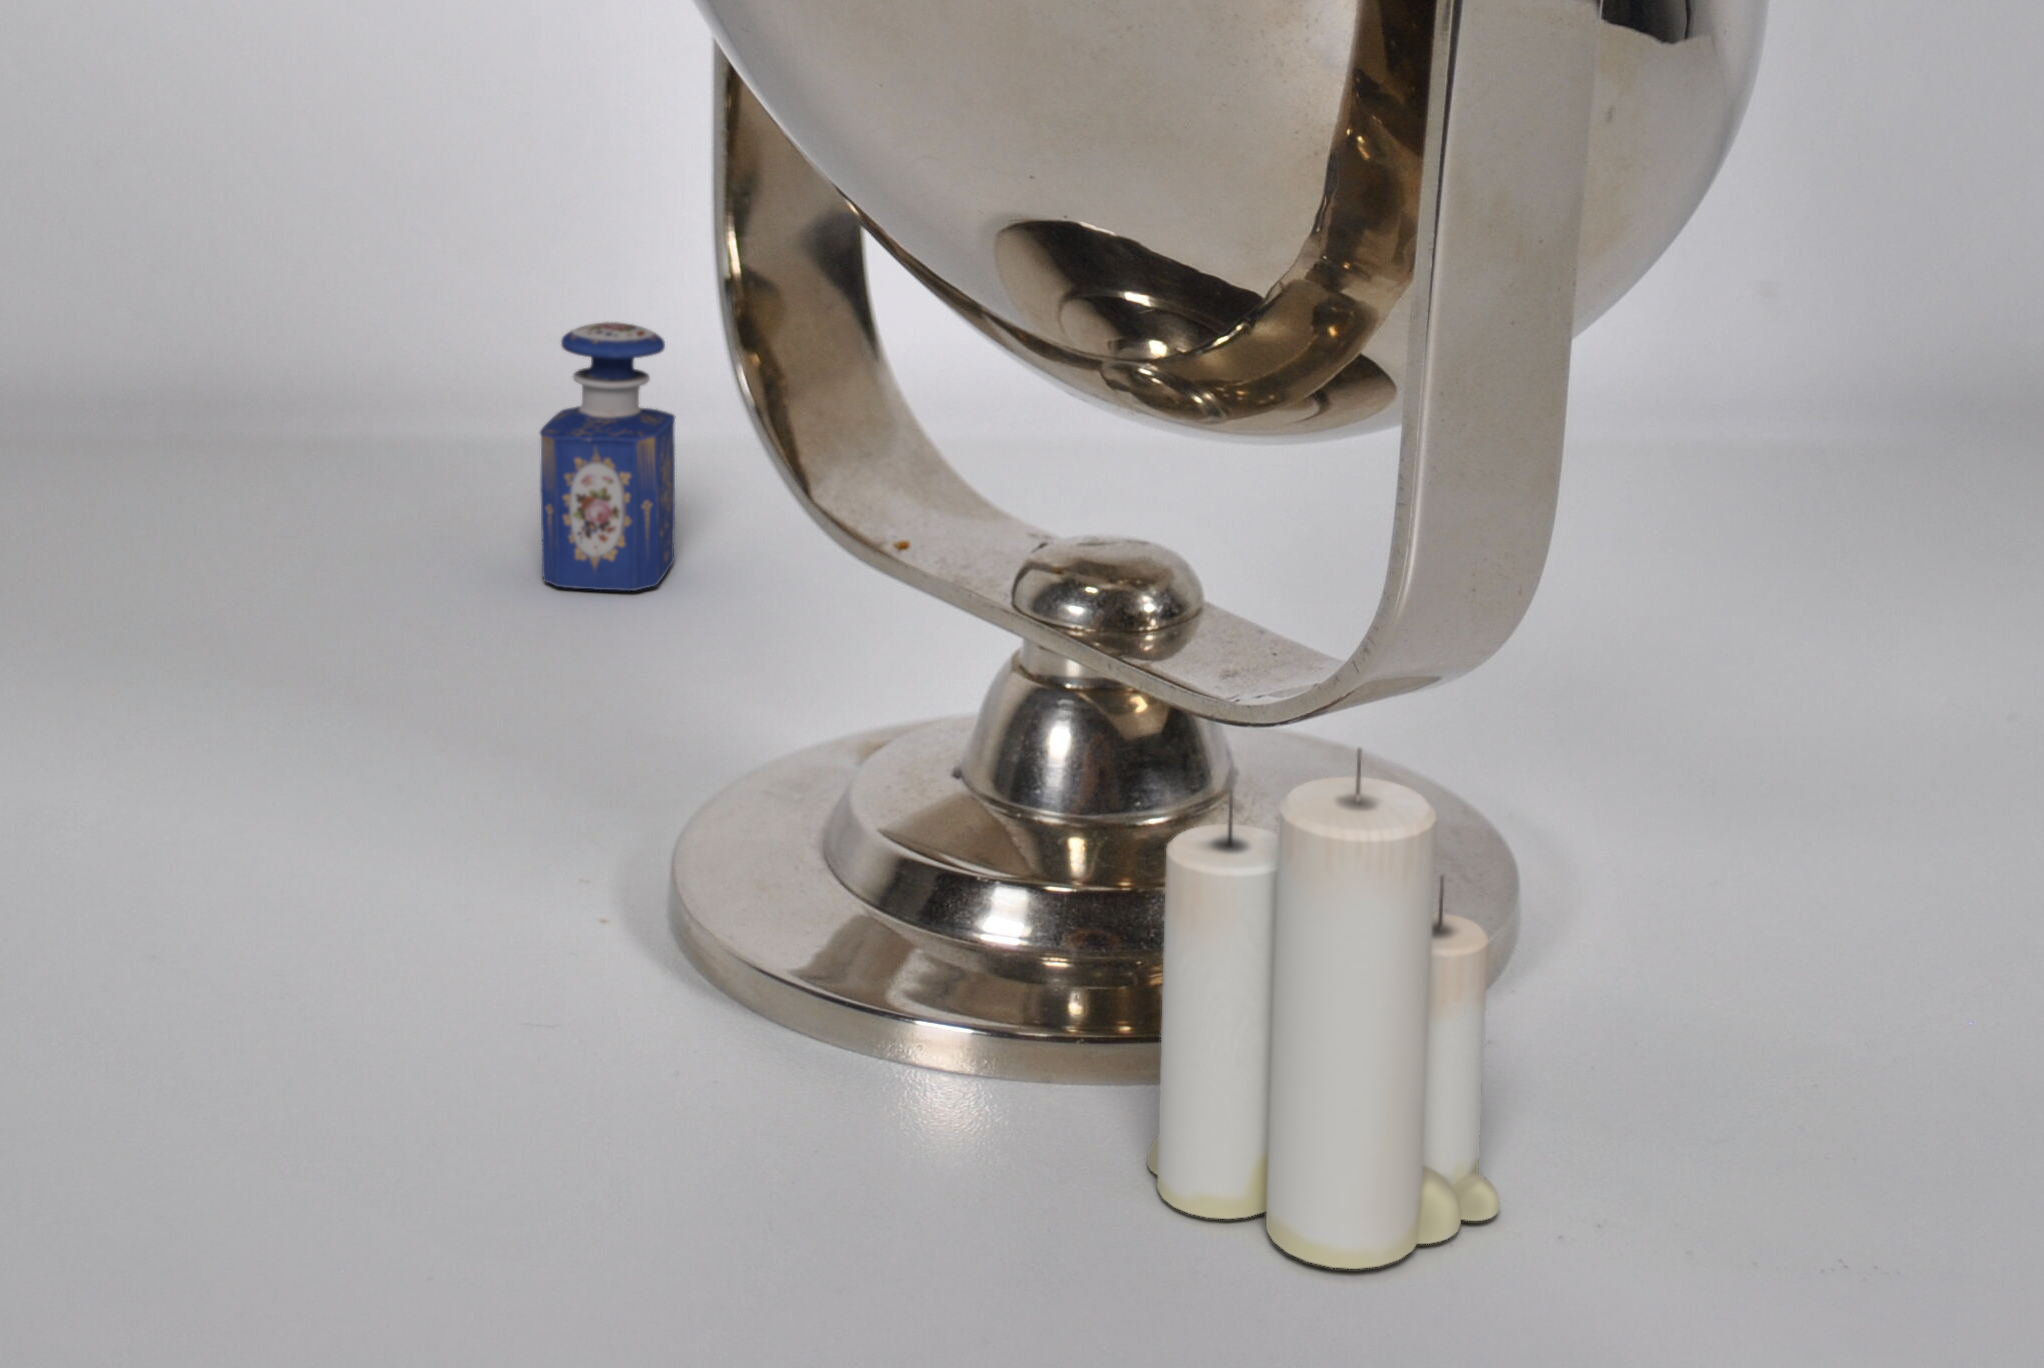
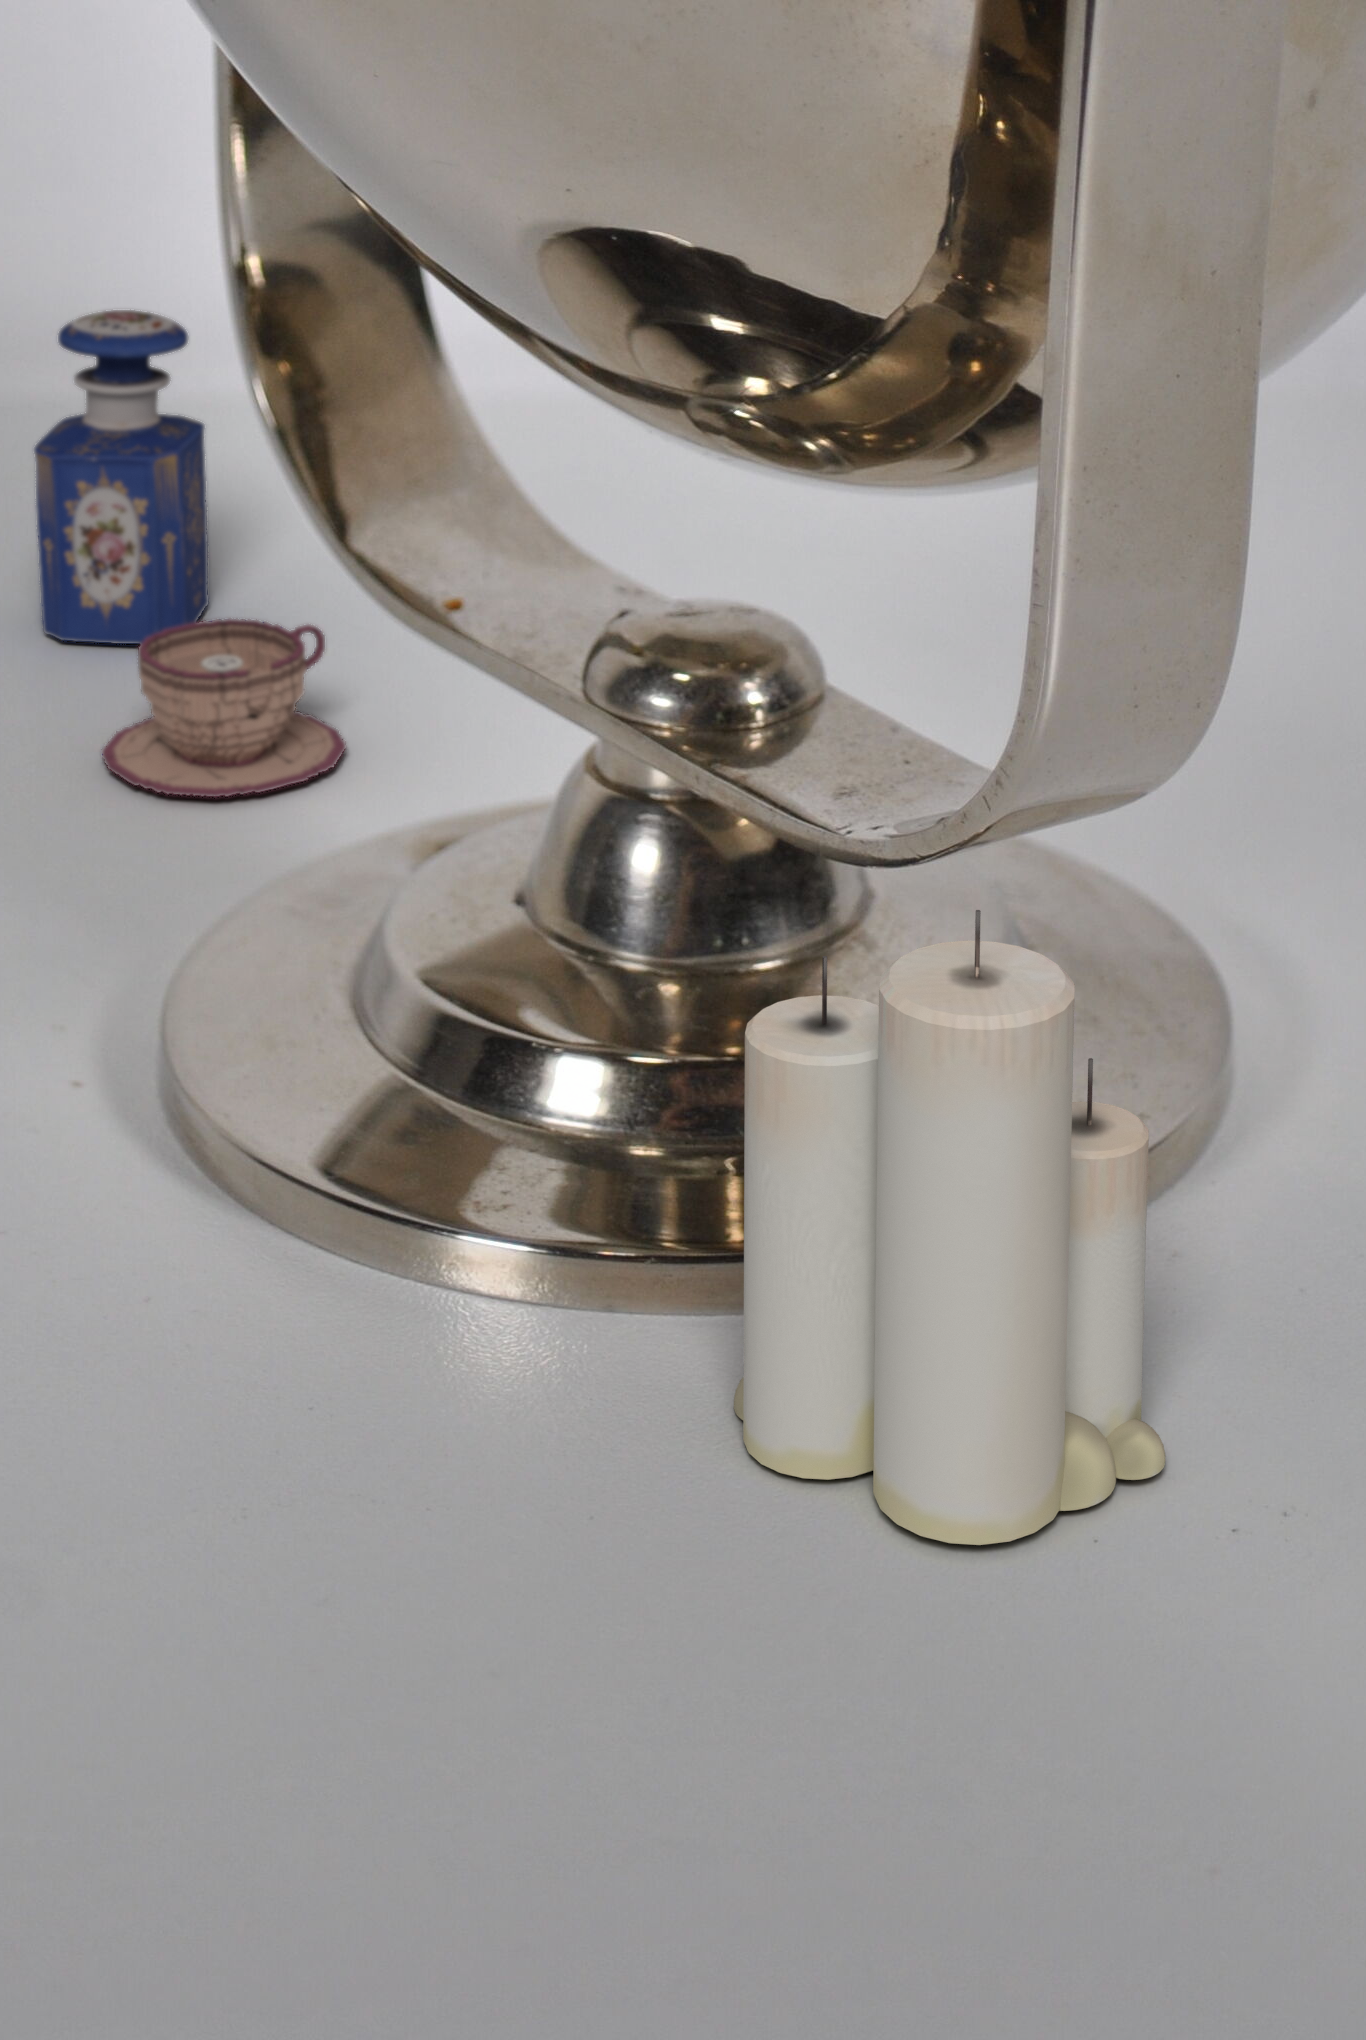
teacup: none [597,564,794,704] -> present [102,619,346,797]

